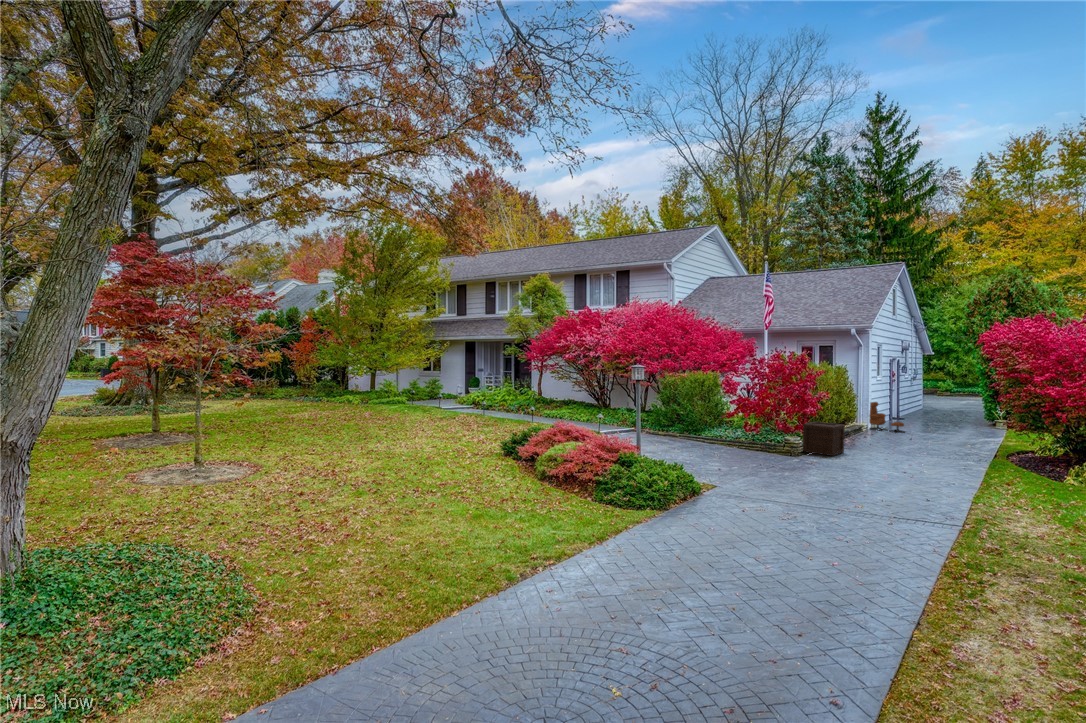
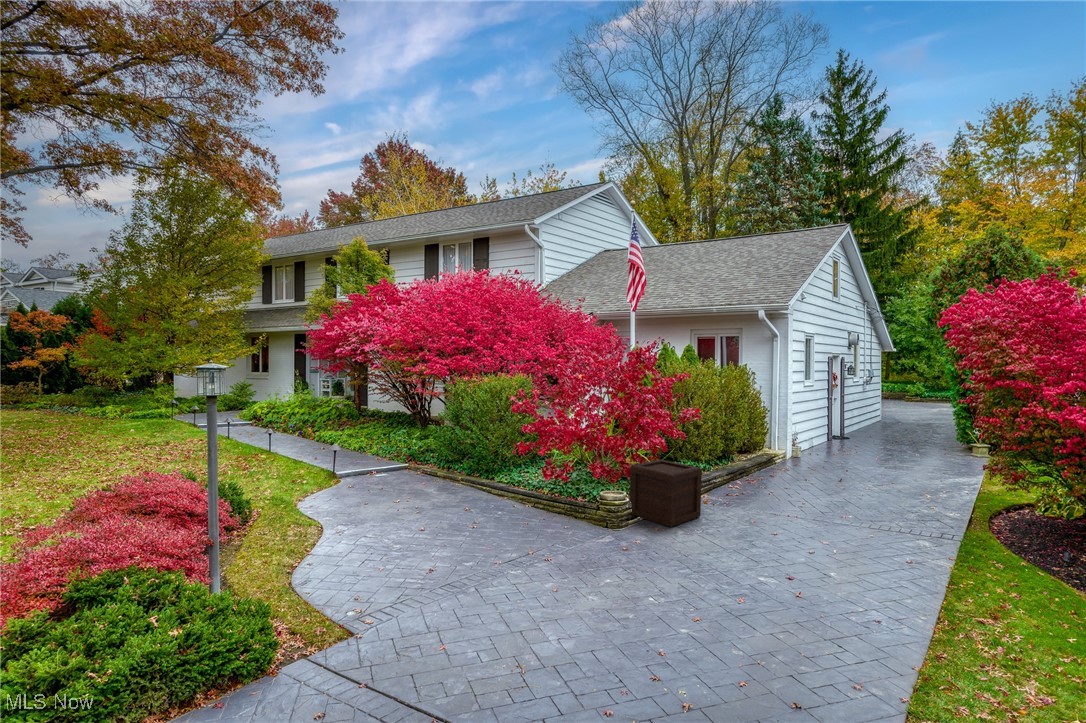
lounge chair: present [869,402,905,433] -> none [785,417,836,466]

